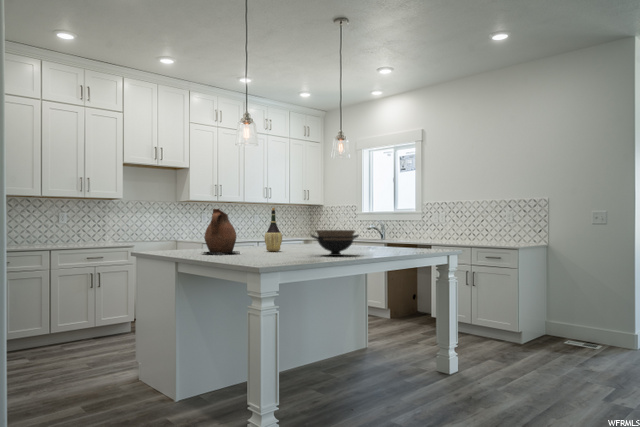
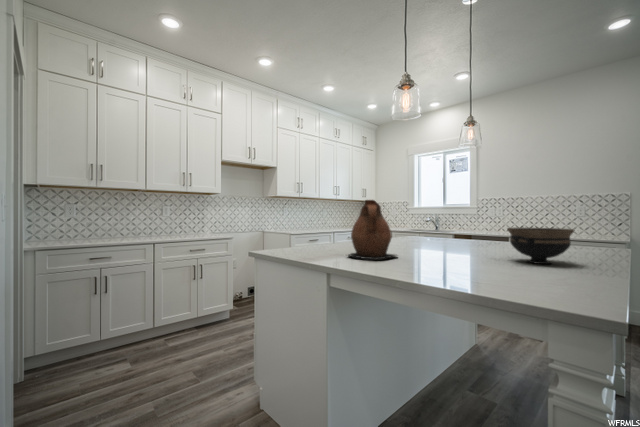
wine bottle: present [265,208,282,251] -> none [406,199,428,251]

